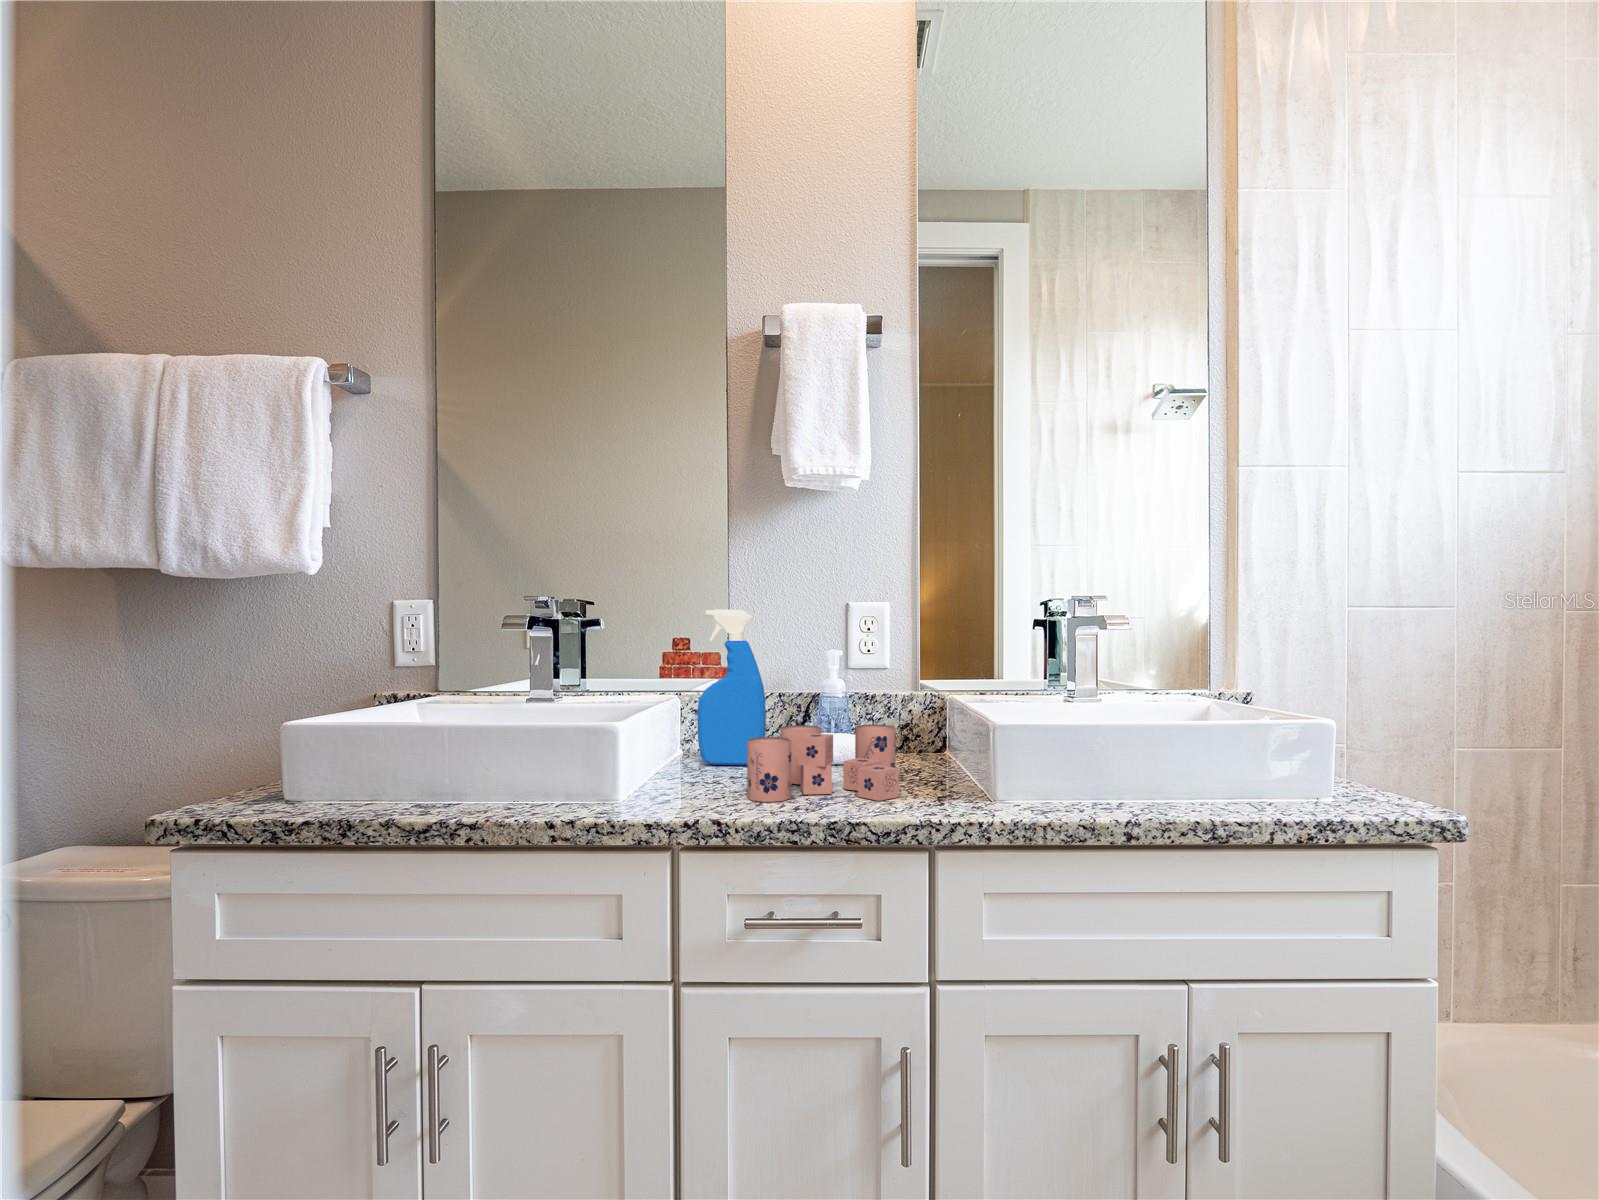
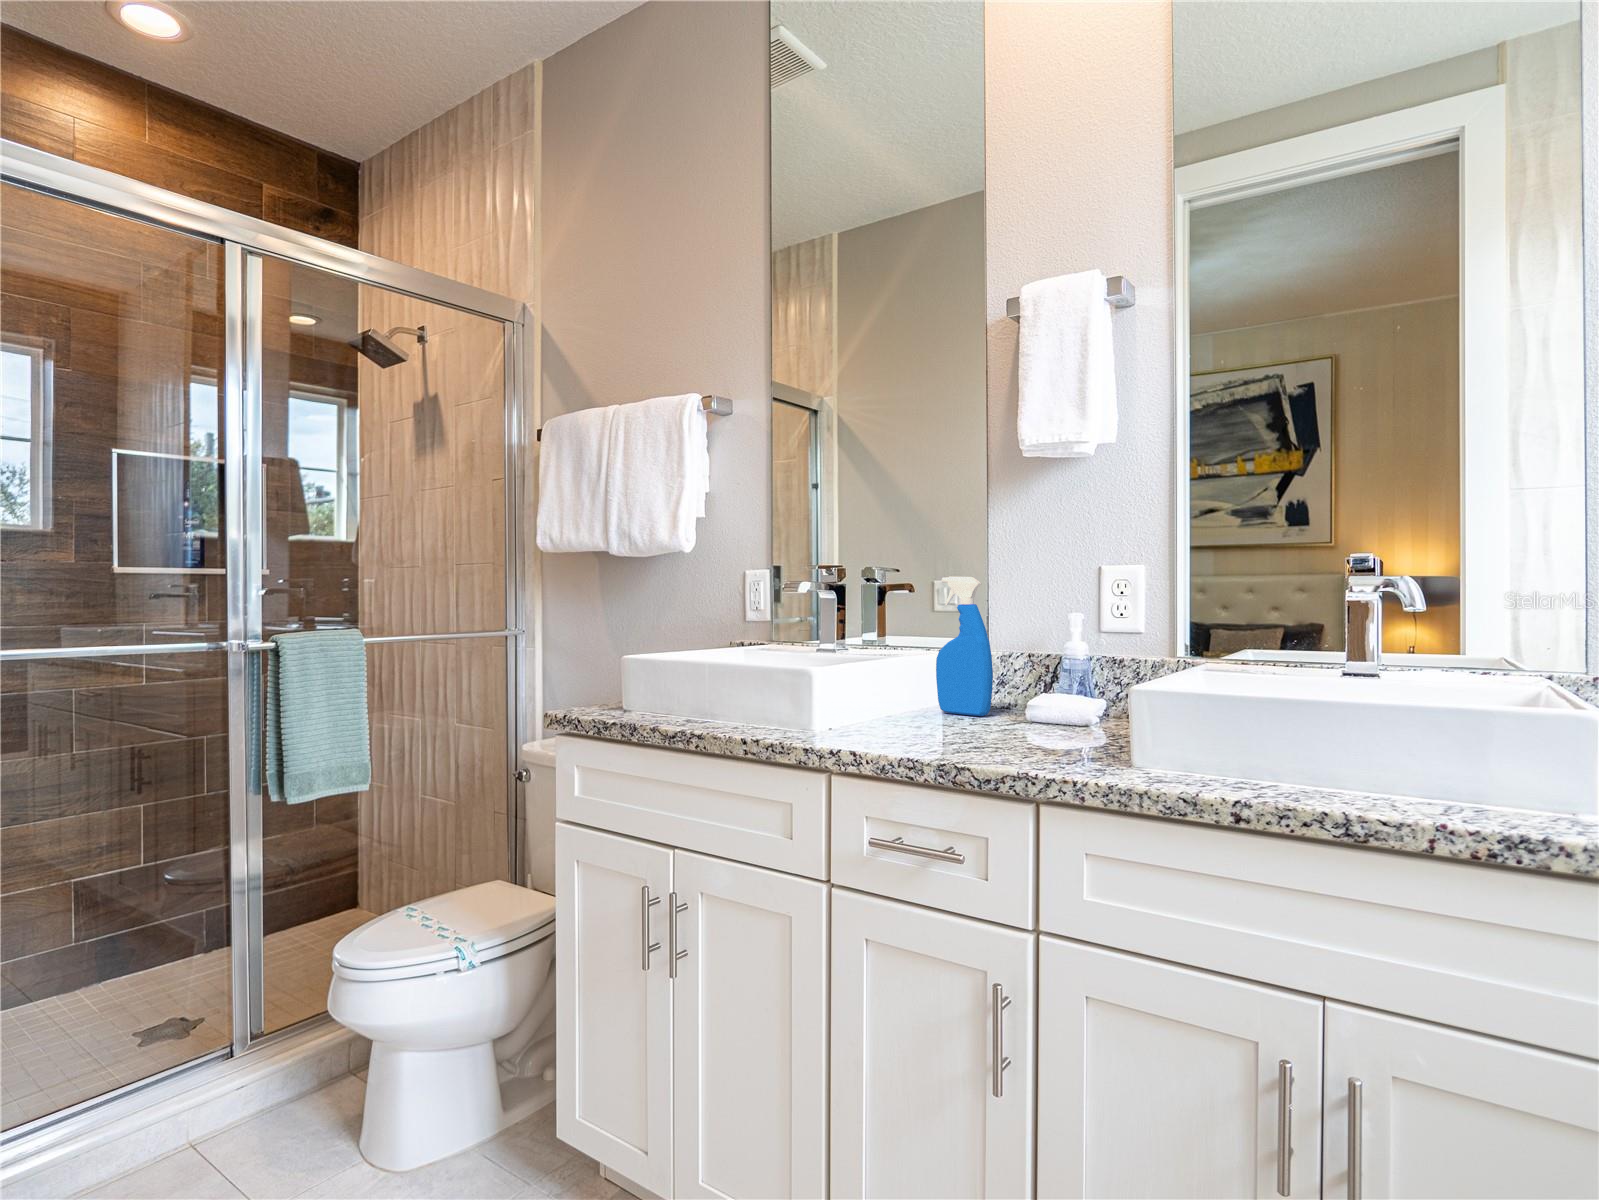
candle: present [747,725,899,802] -> none [909,680,1077,753]

